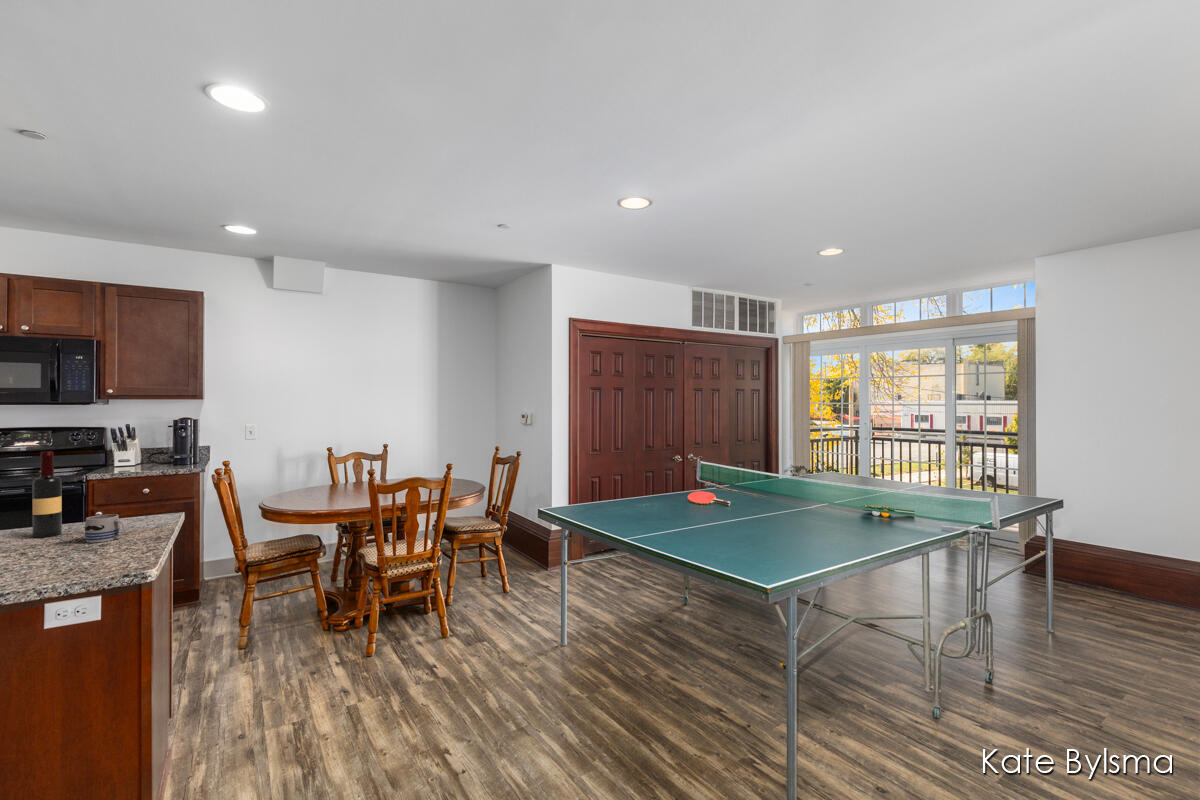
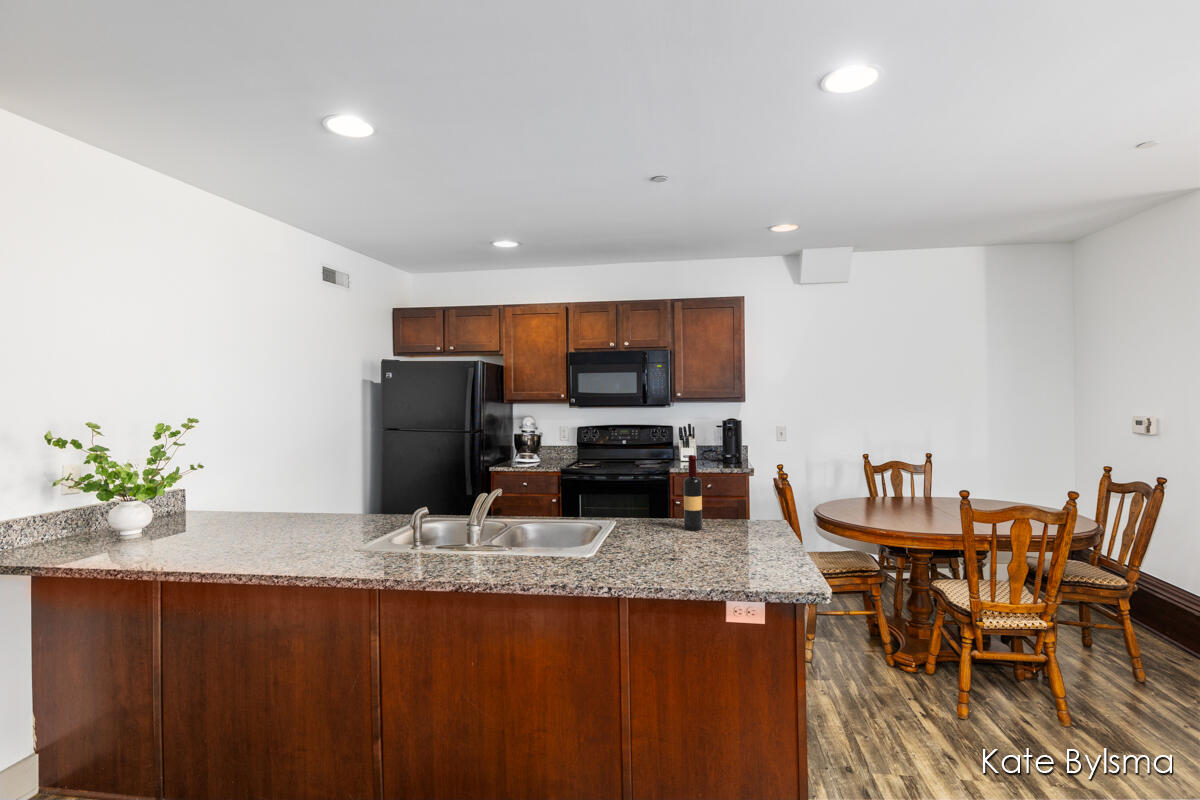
mug: present [85,514,127,543] -> none [728,517,760,543]

